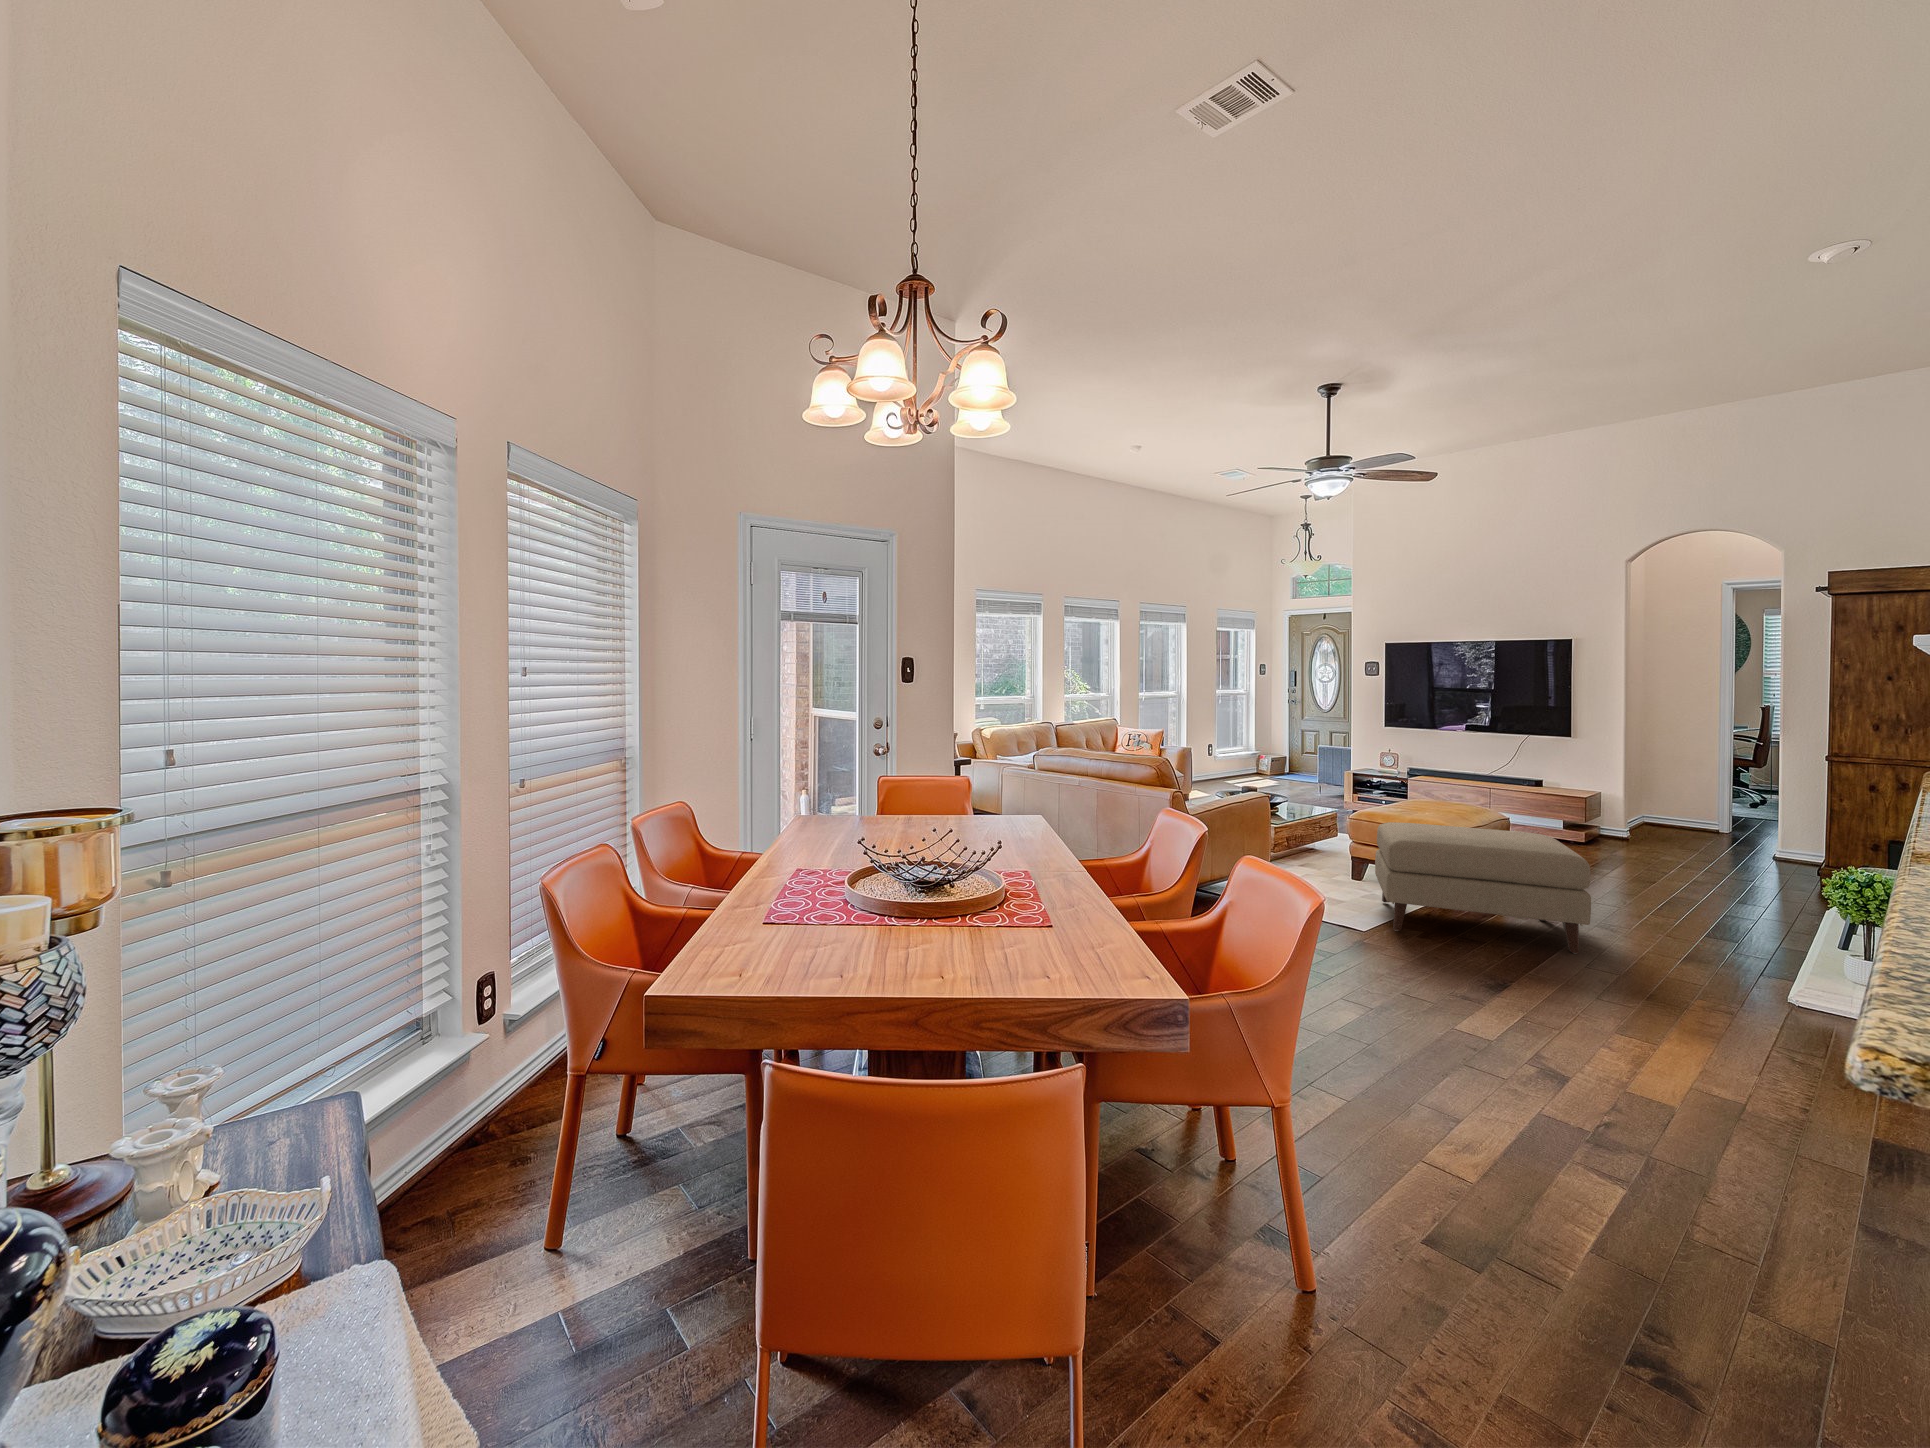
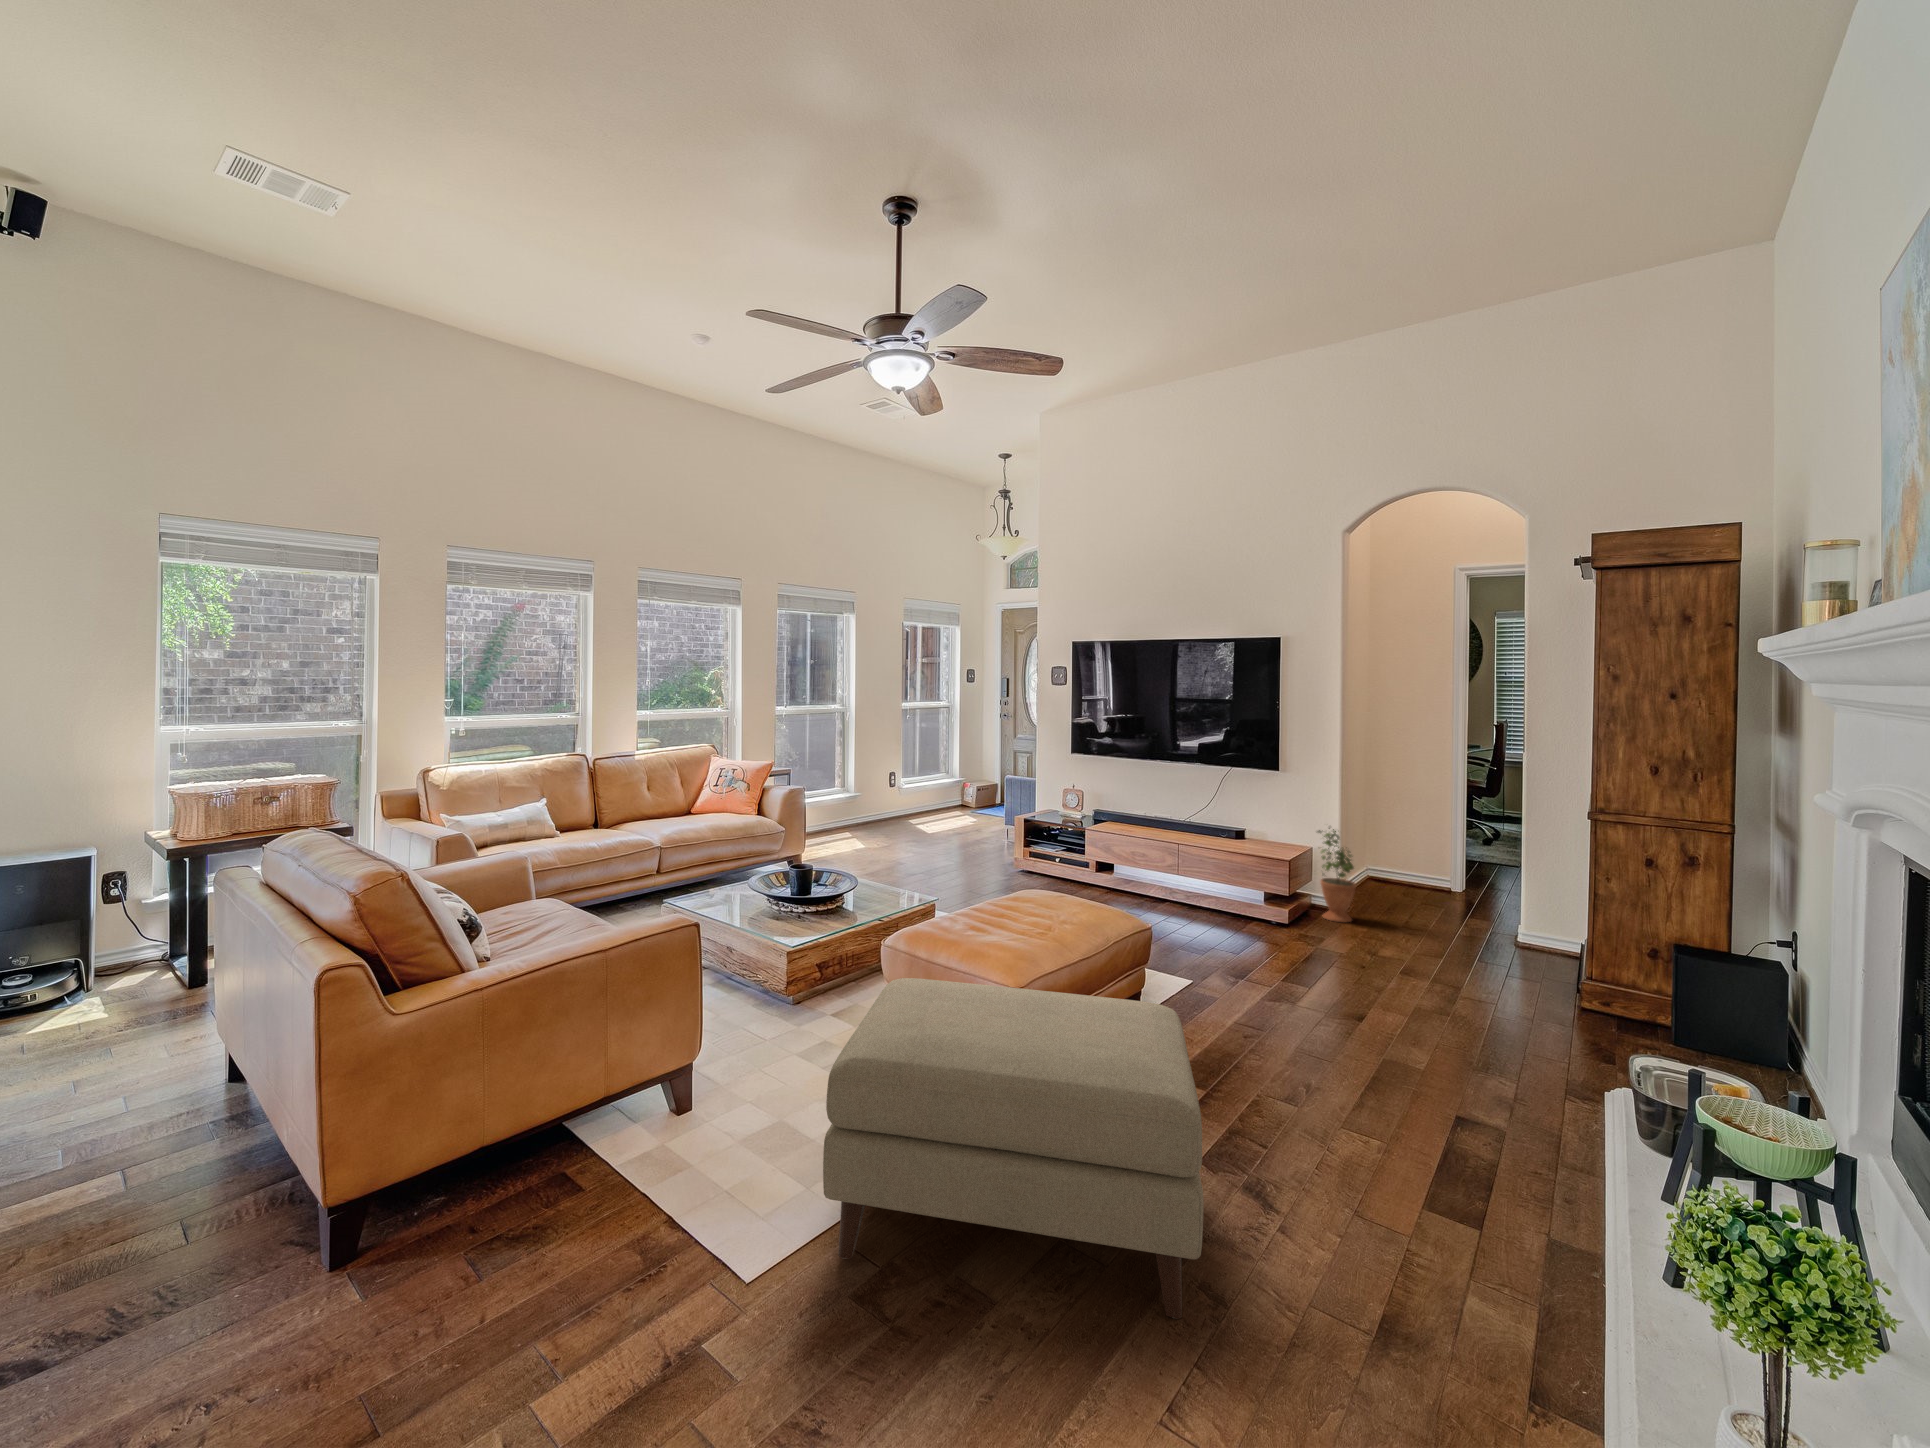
potted plant: none [1604,774,1638,843] -> present [1318,828,1356,922]

